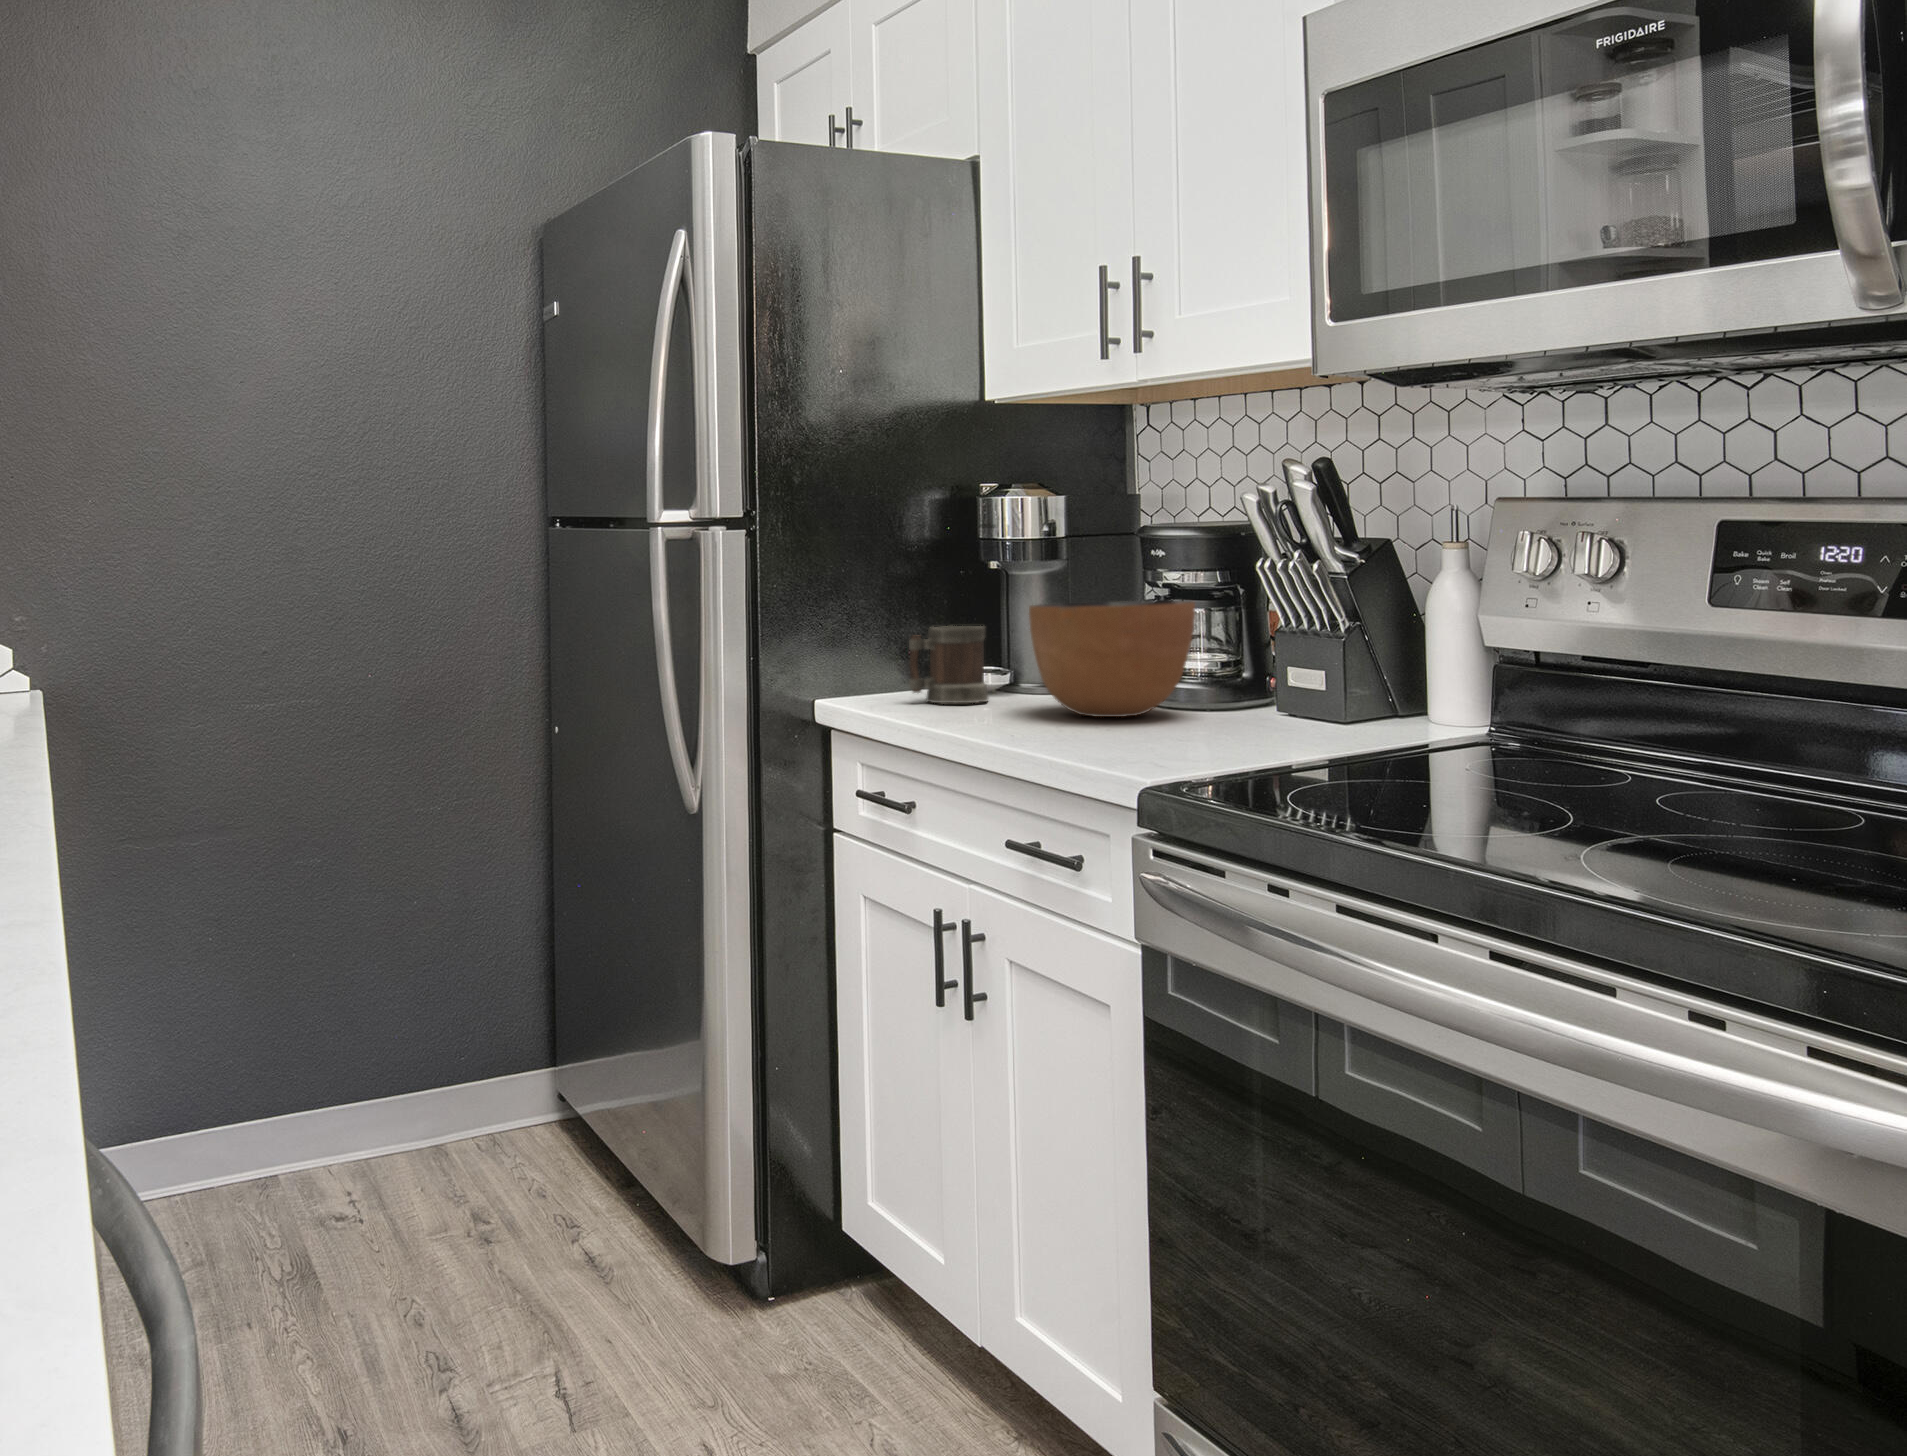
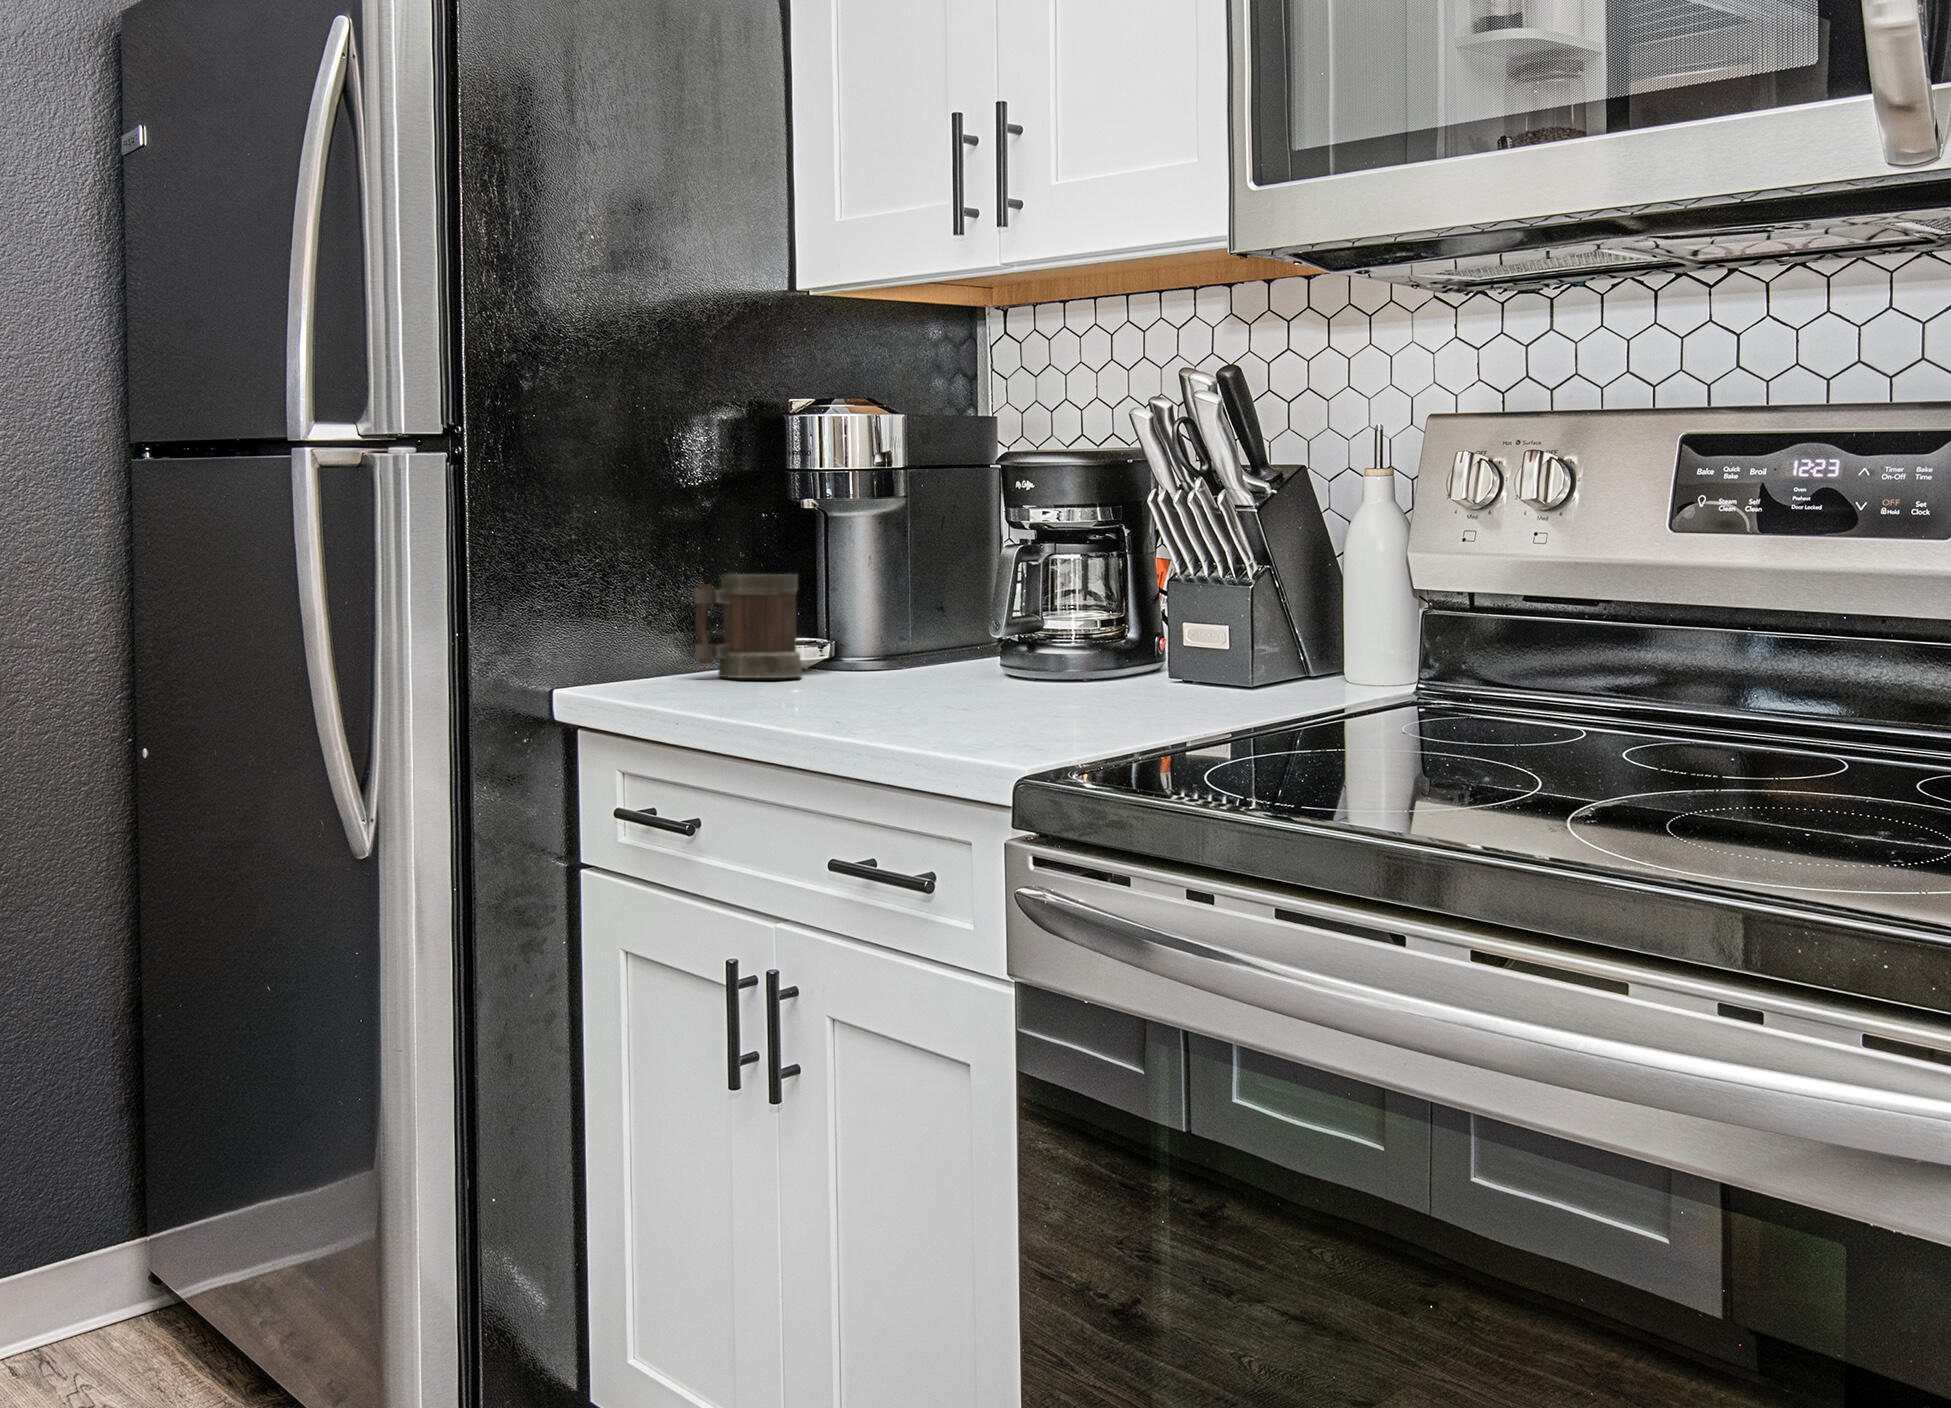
bowl: present [1029,601,1195,717] -> none [857,539,1070,692]

